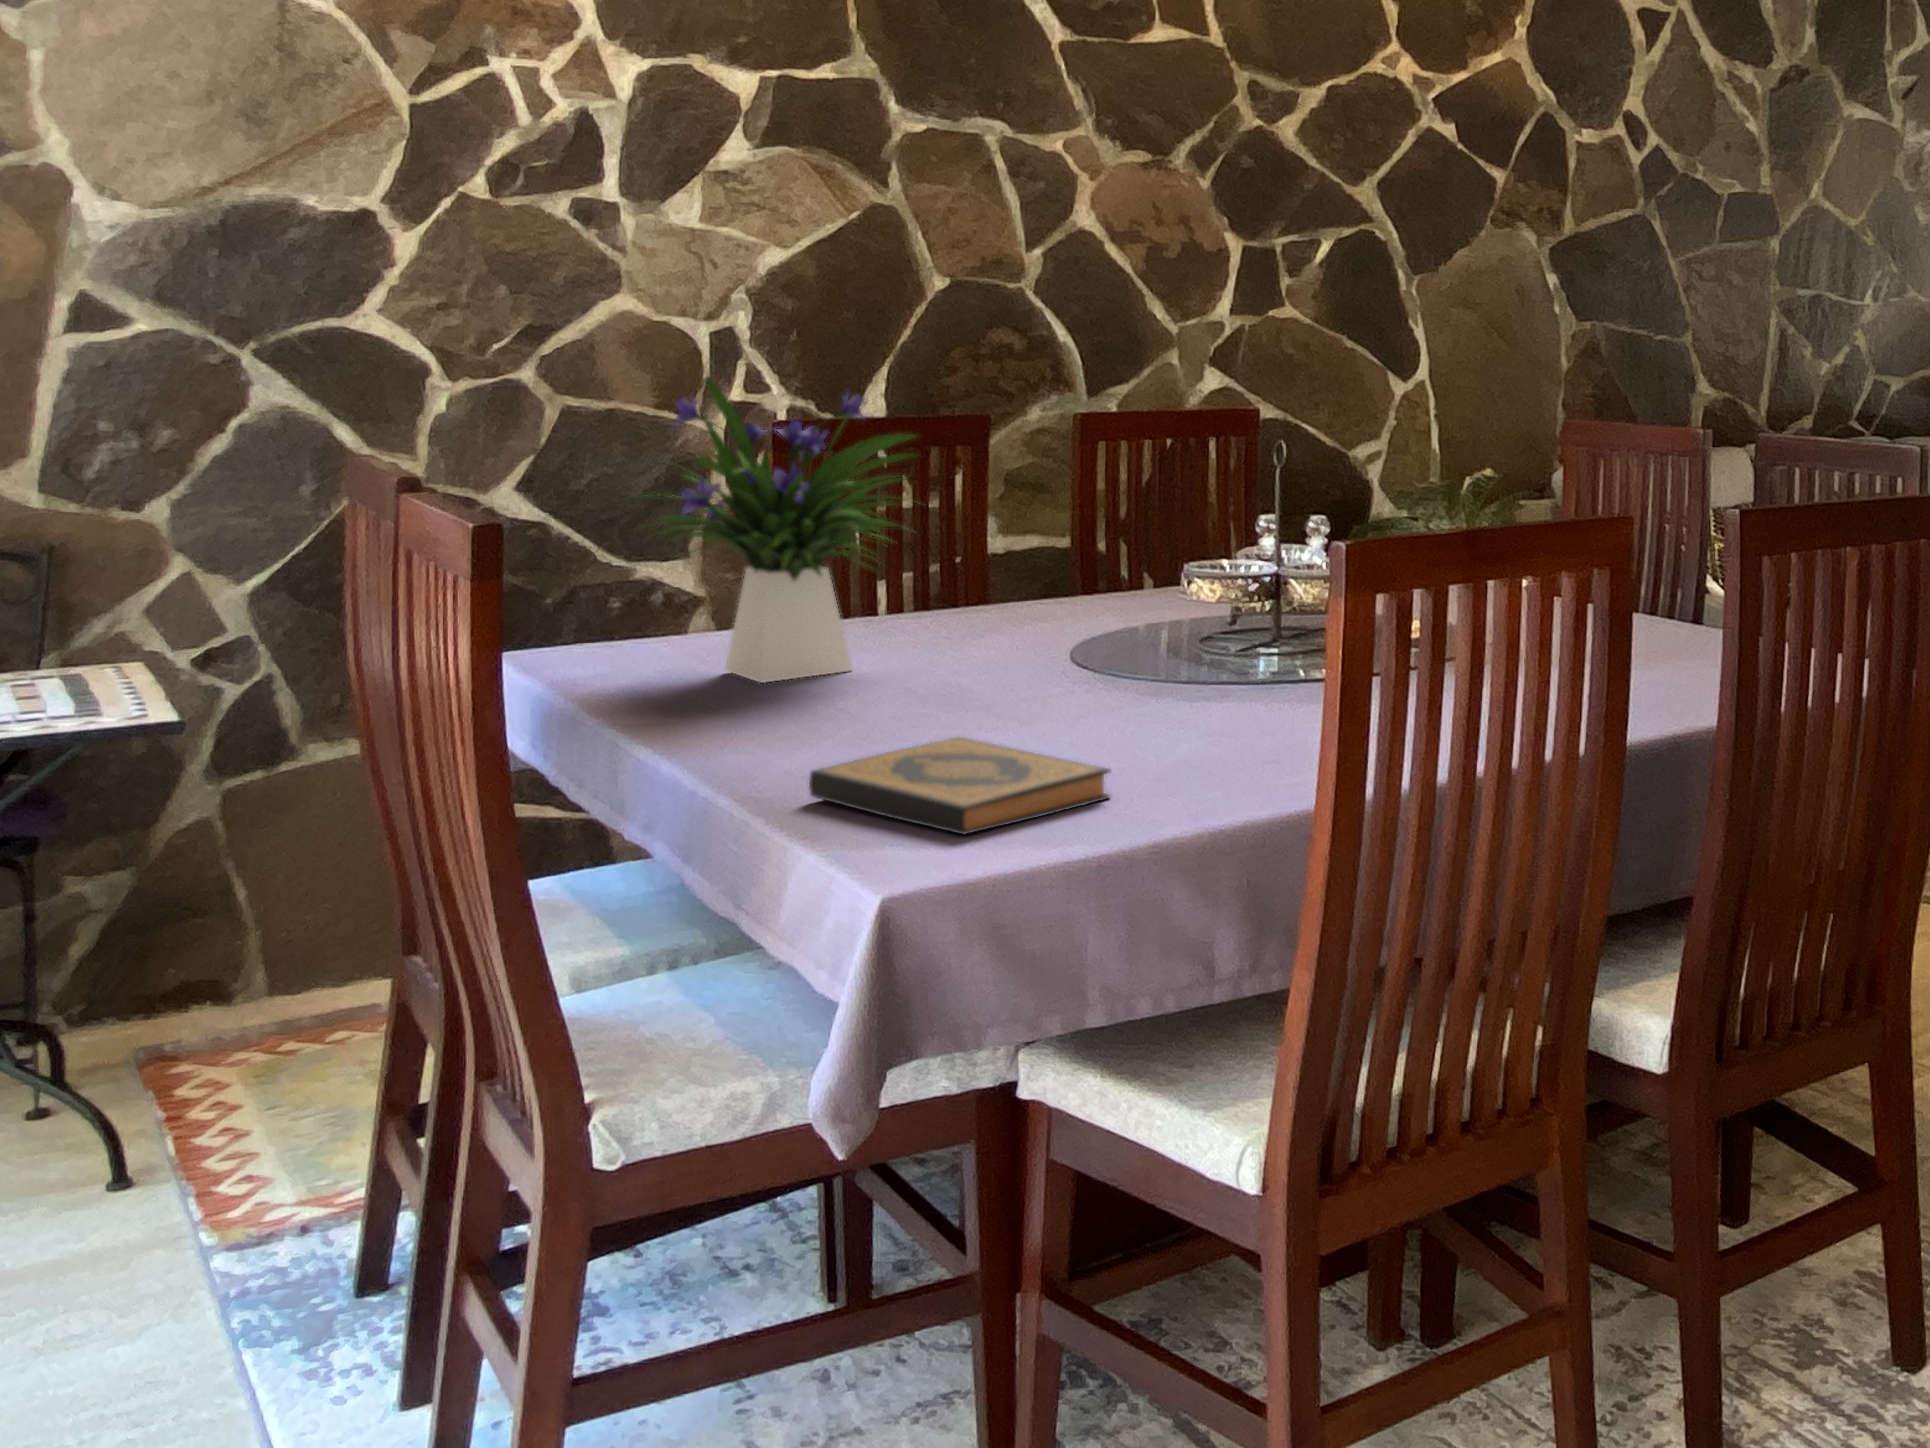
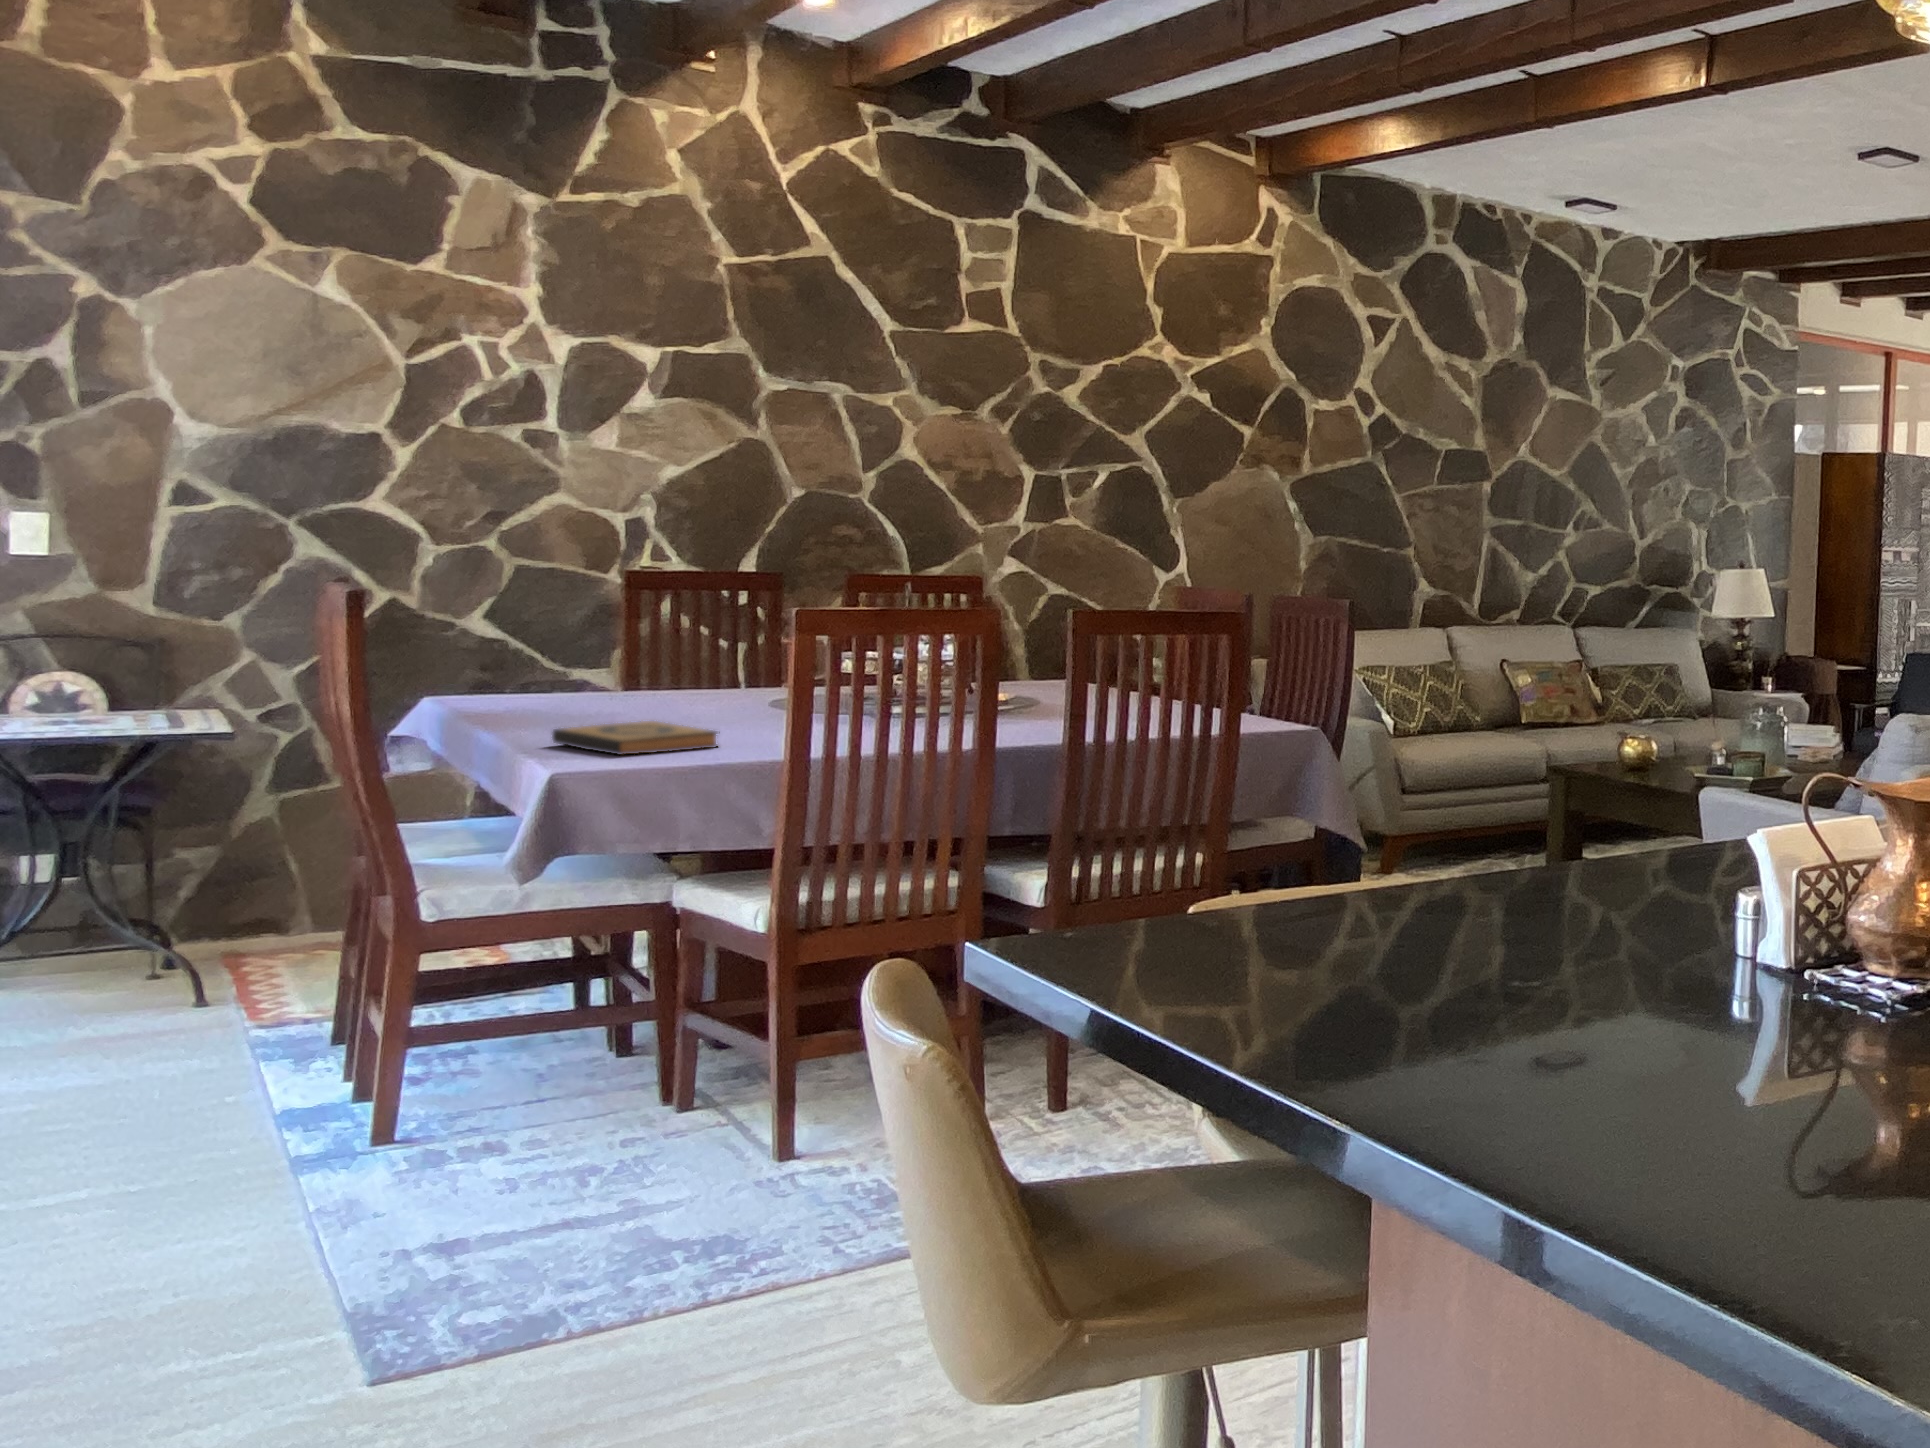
flower arrangement: present [629,378,916,683] -> none [491,530,697,710]

